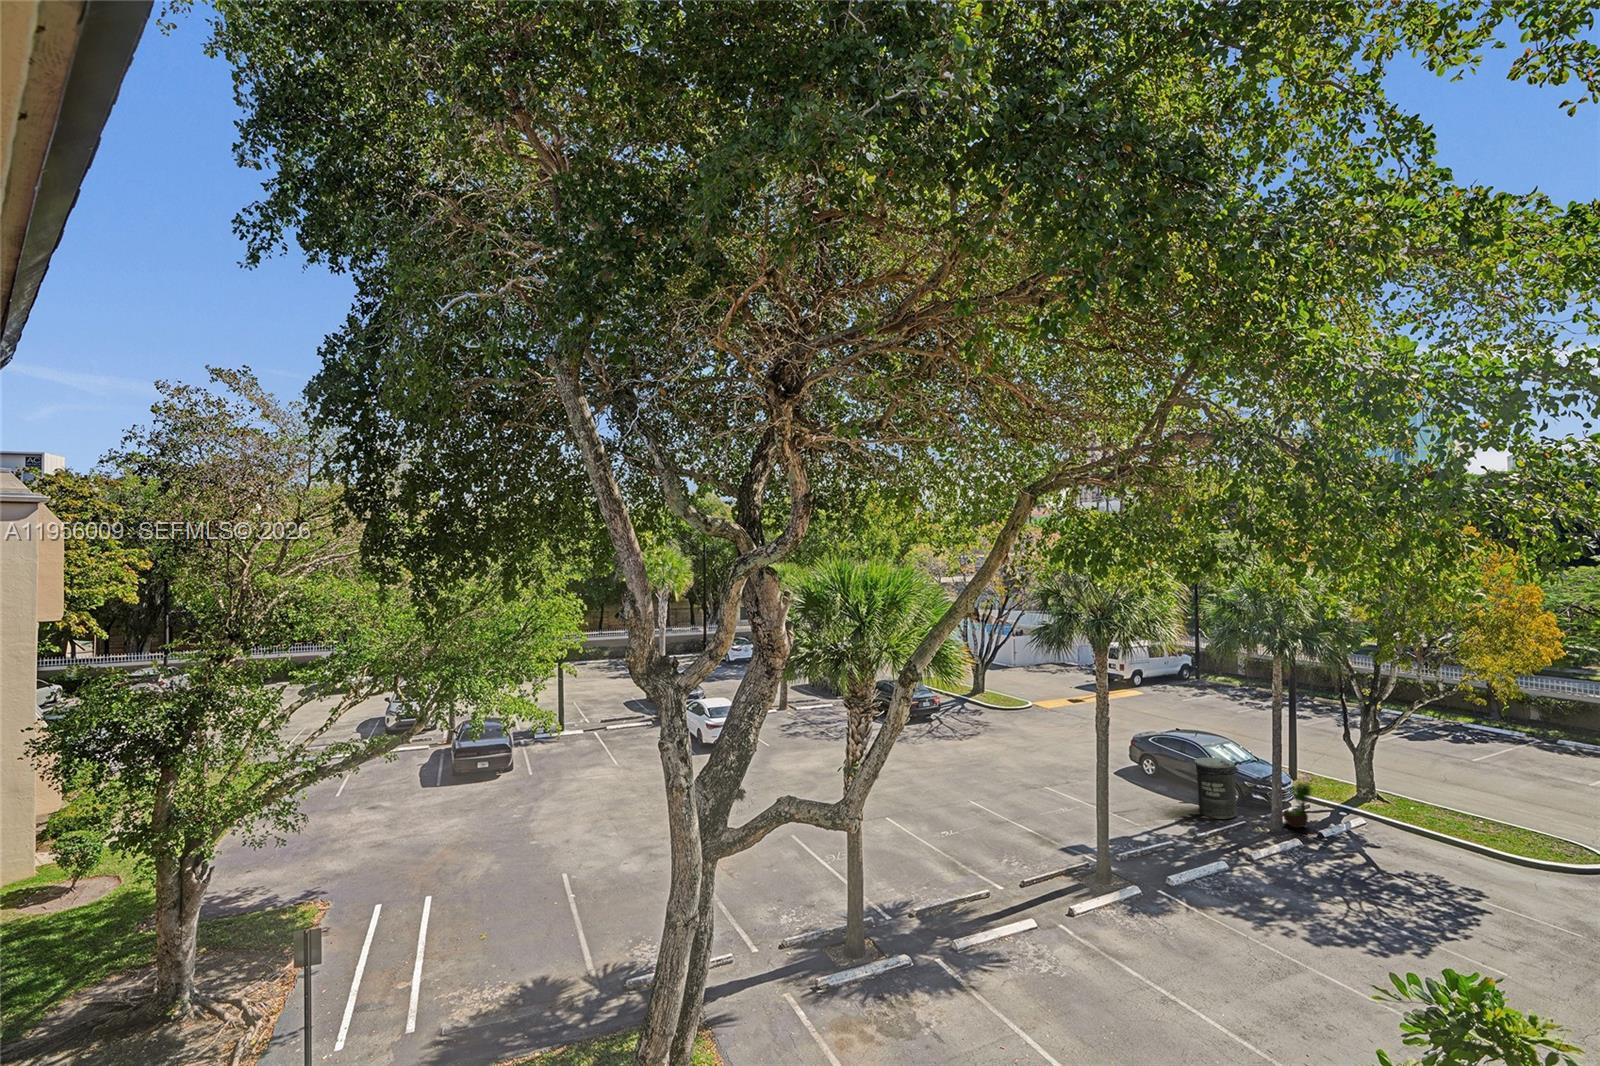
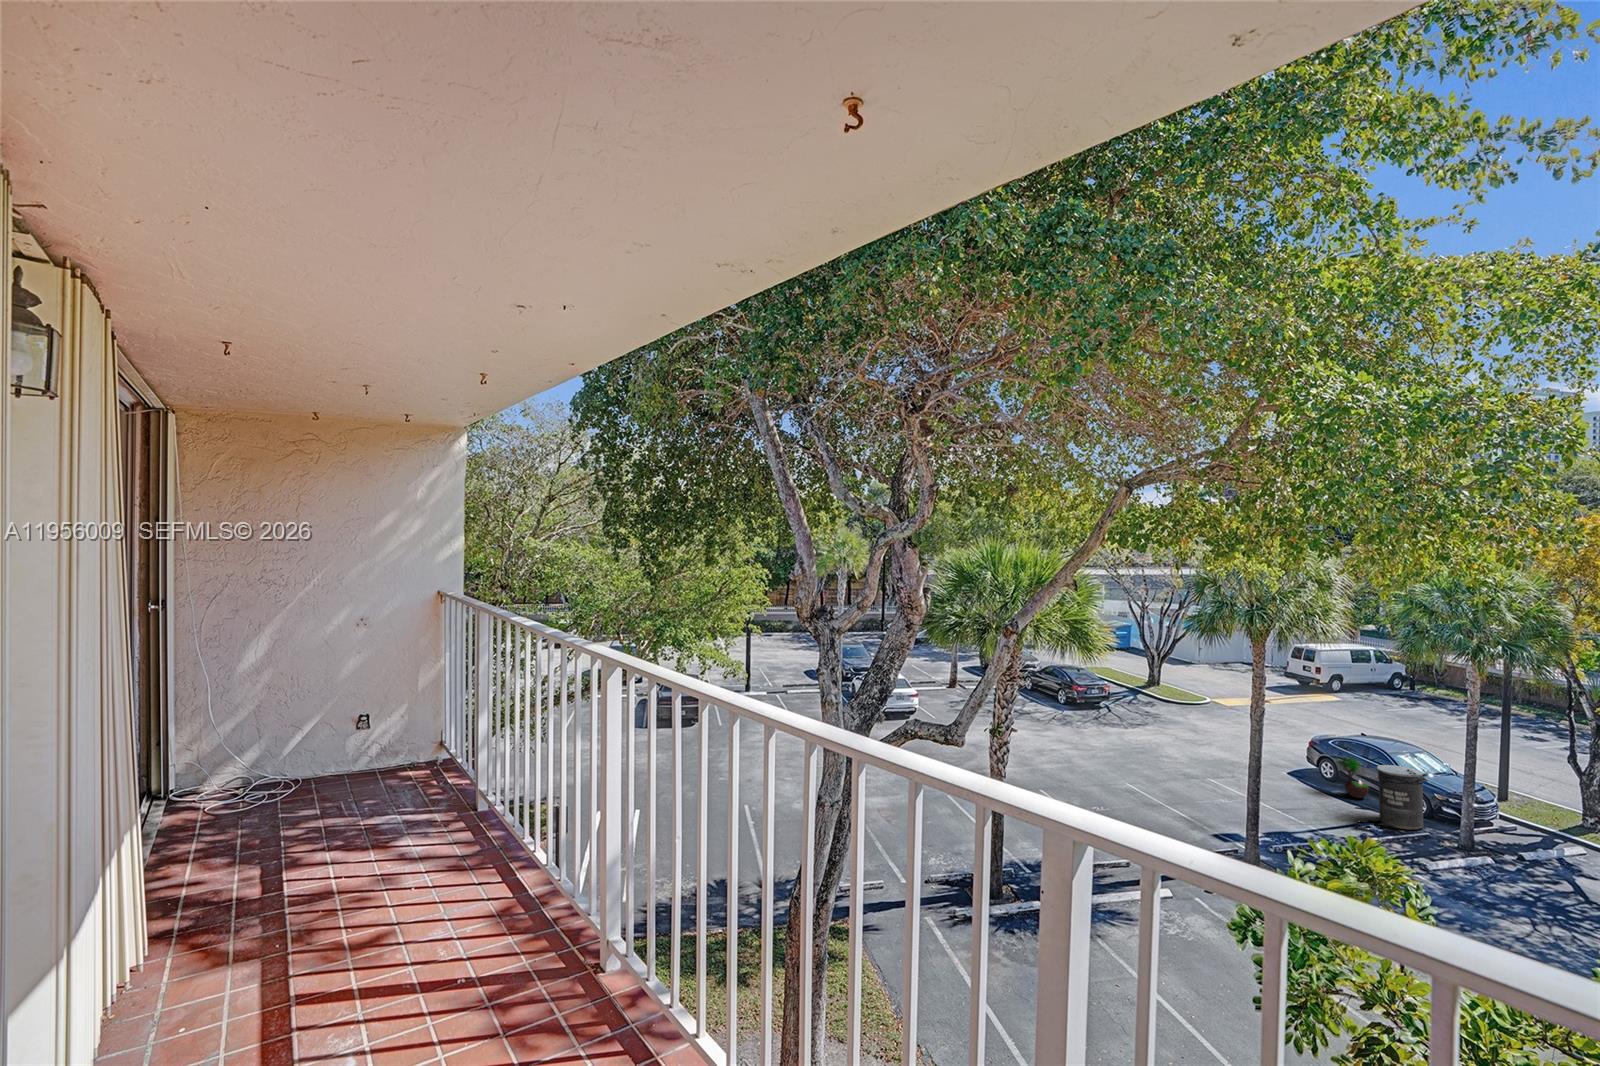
potted tree: present [1283,783,1312,828] -> present [1337,757,1369,798]

